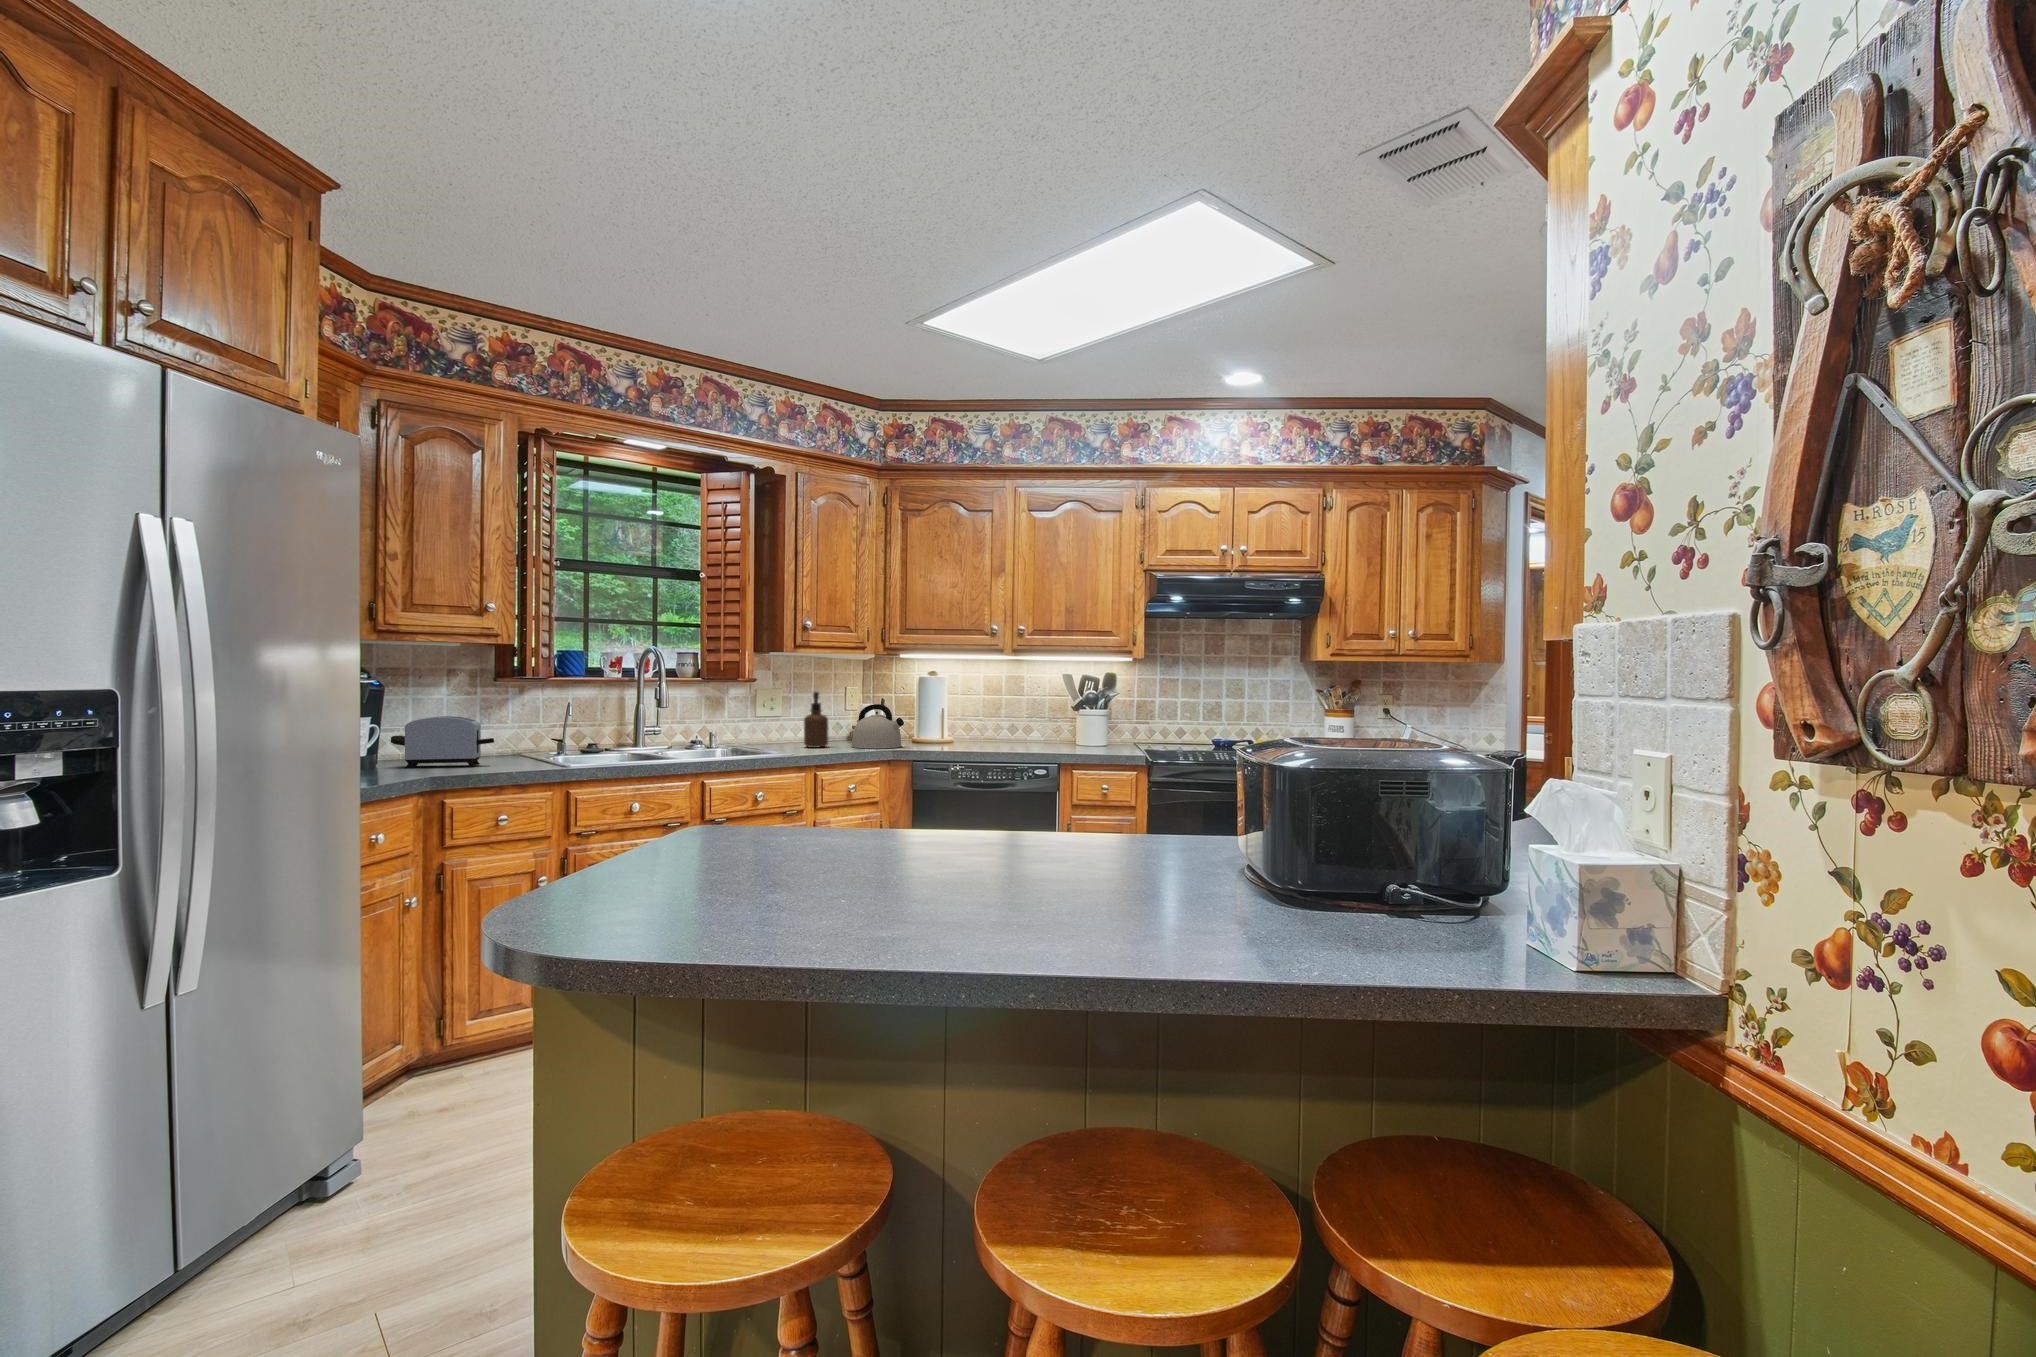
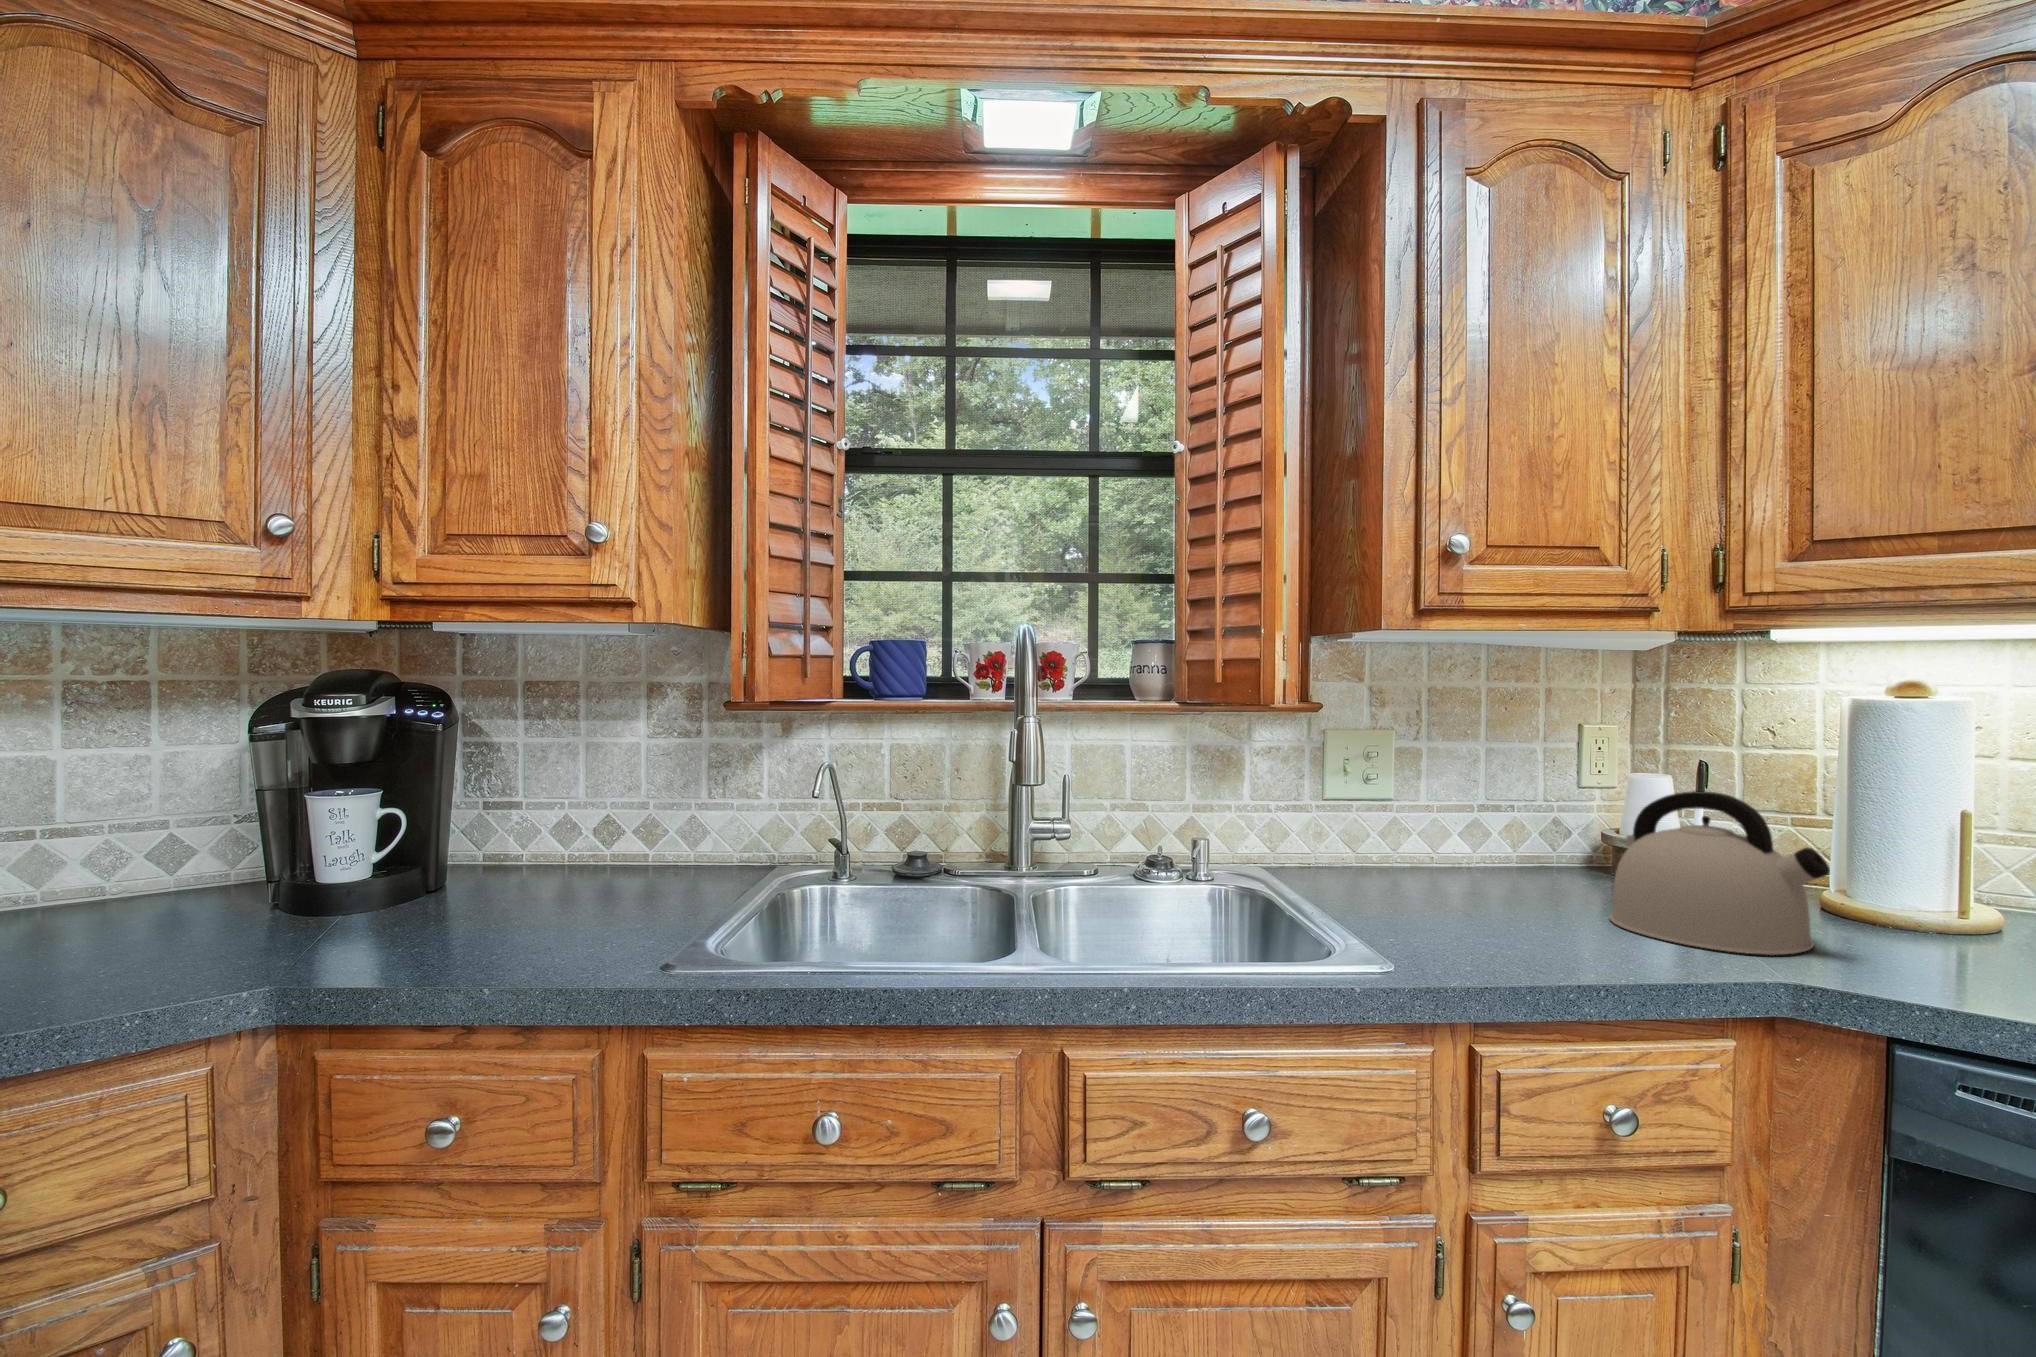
soap dispenser: present [804,692,828,748] -> none [1450,744,1529,912]
toaster: present [391,716,494,768] -> none [439,794,602,927]

